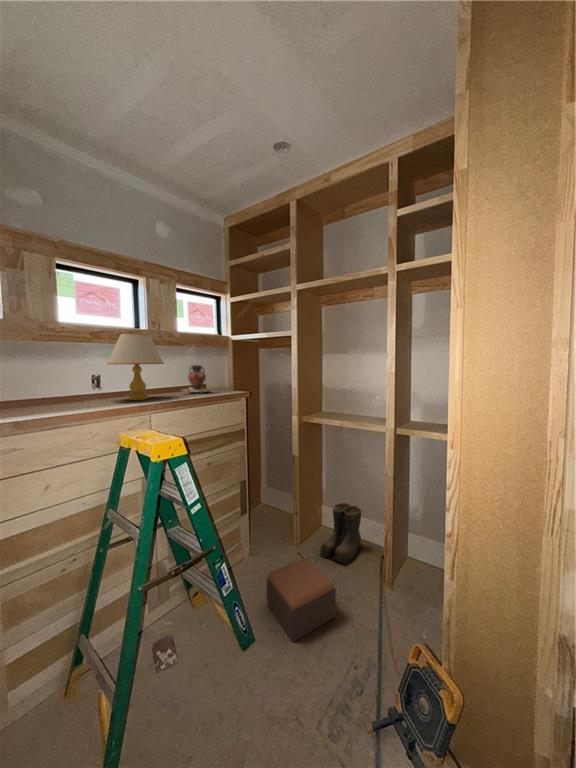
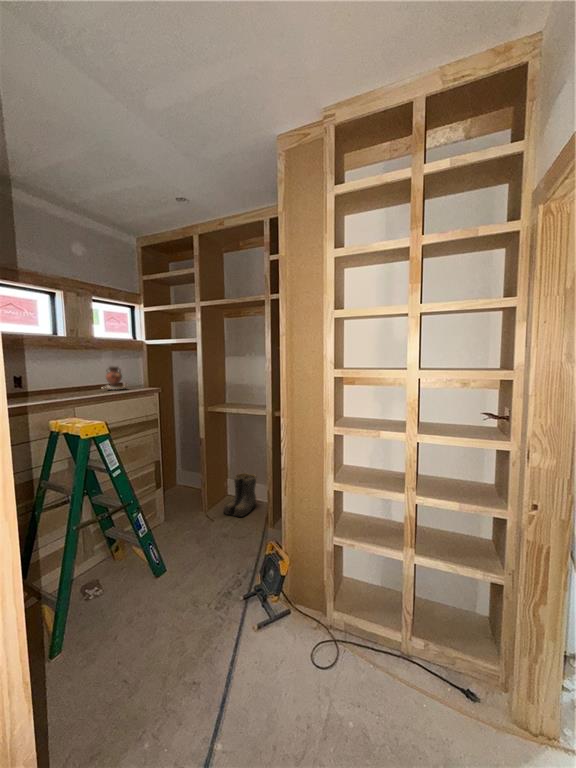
table lamp: present [107,333,164,400] -> none [29,341,84,397]
footstool: present [267,557,336,641] -> none [177,512,230,567]

